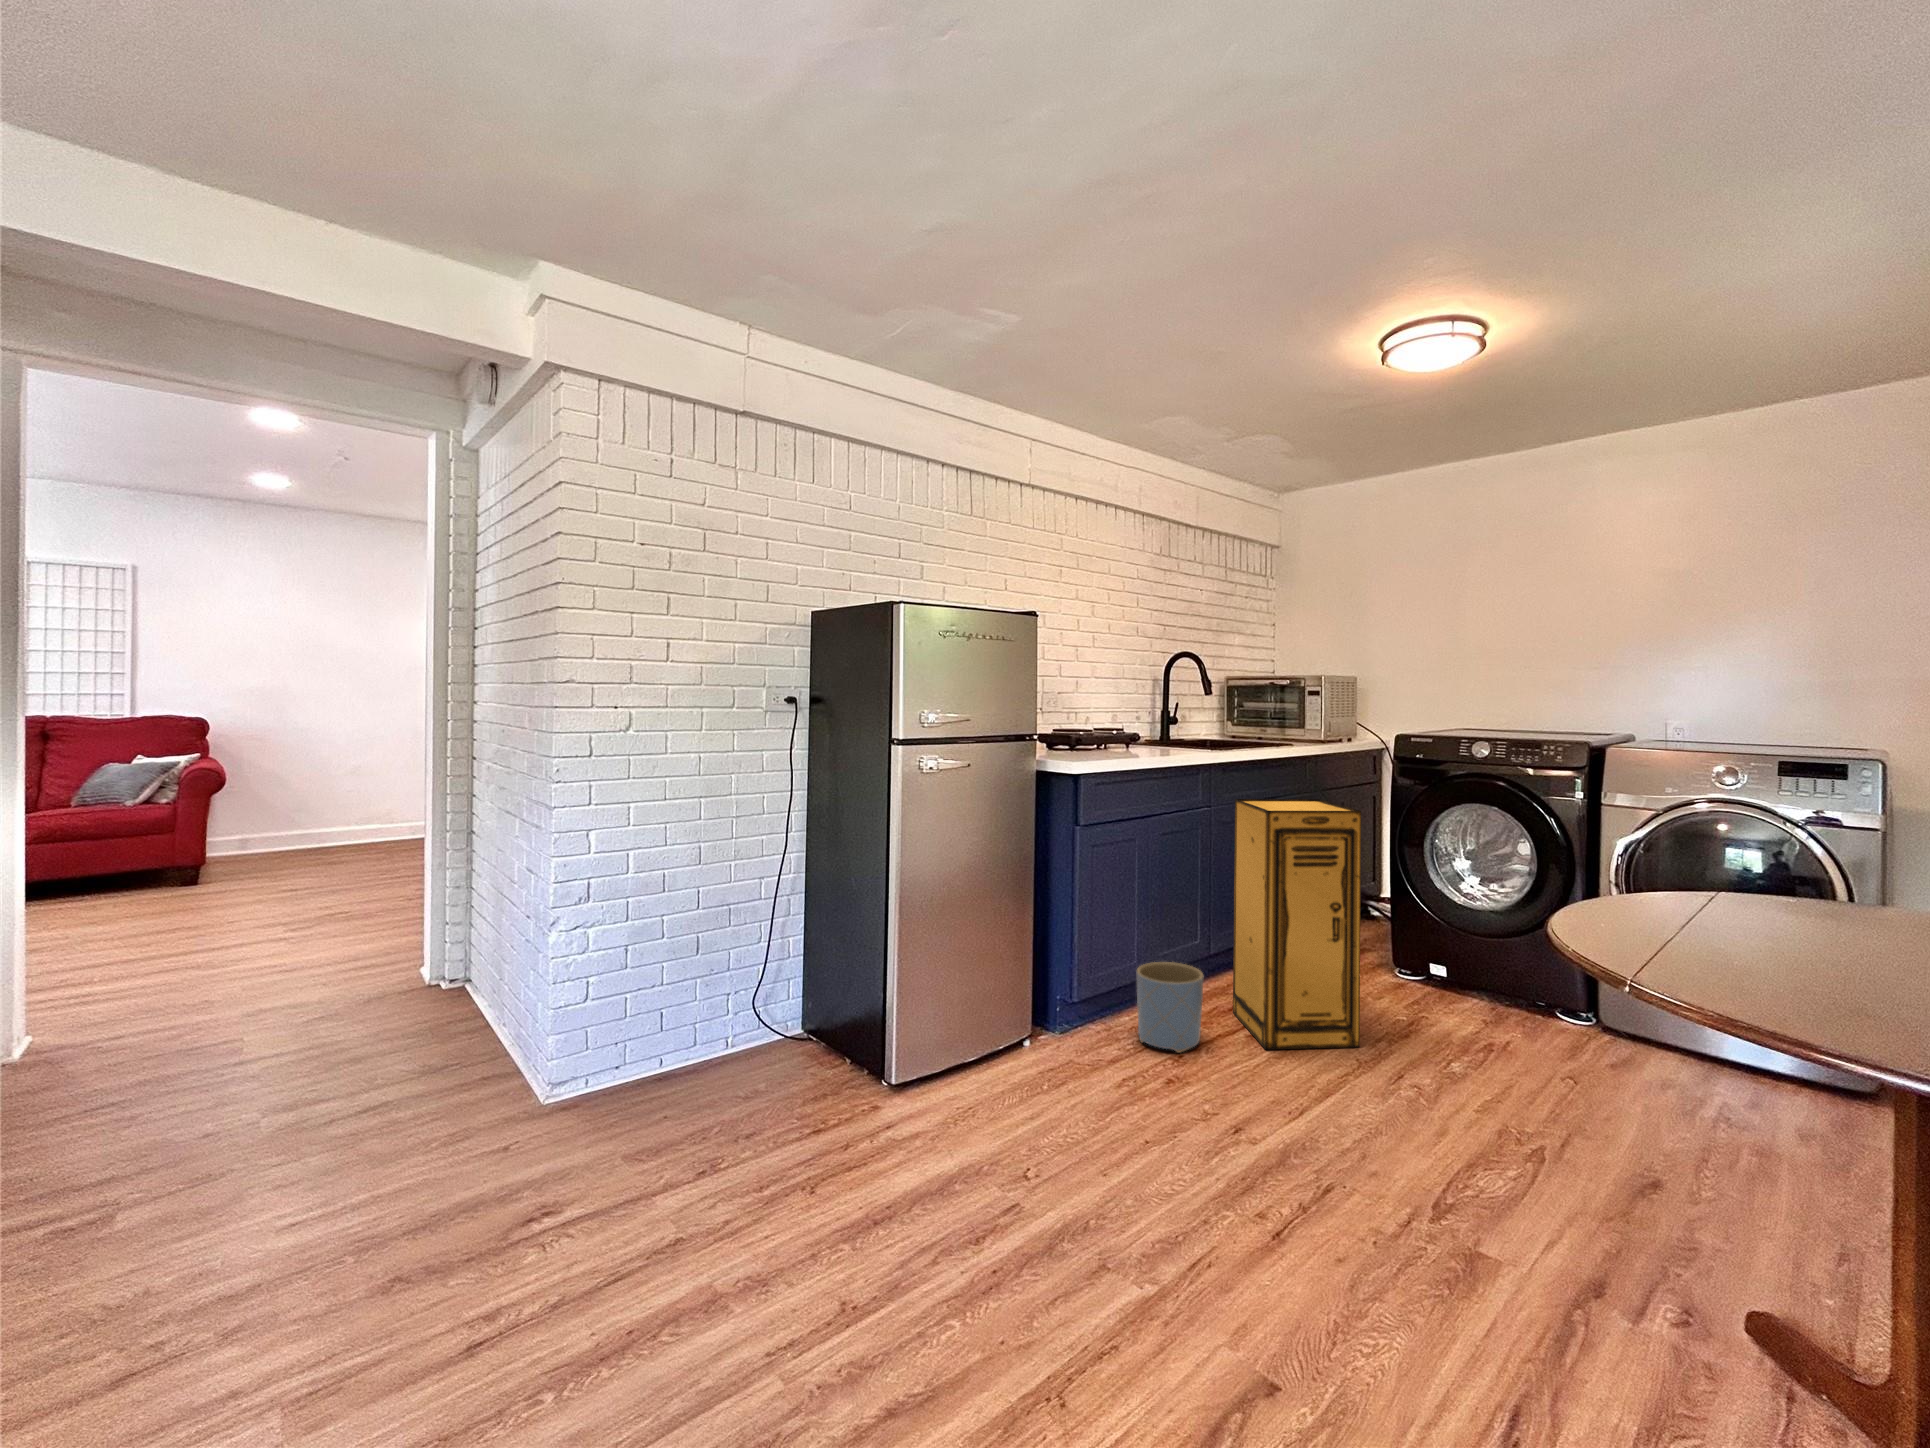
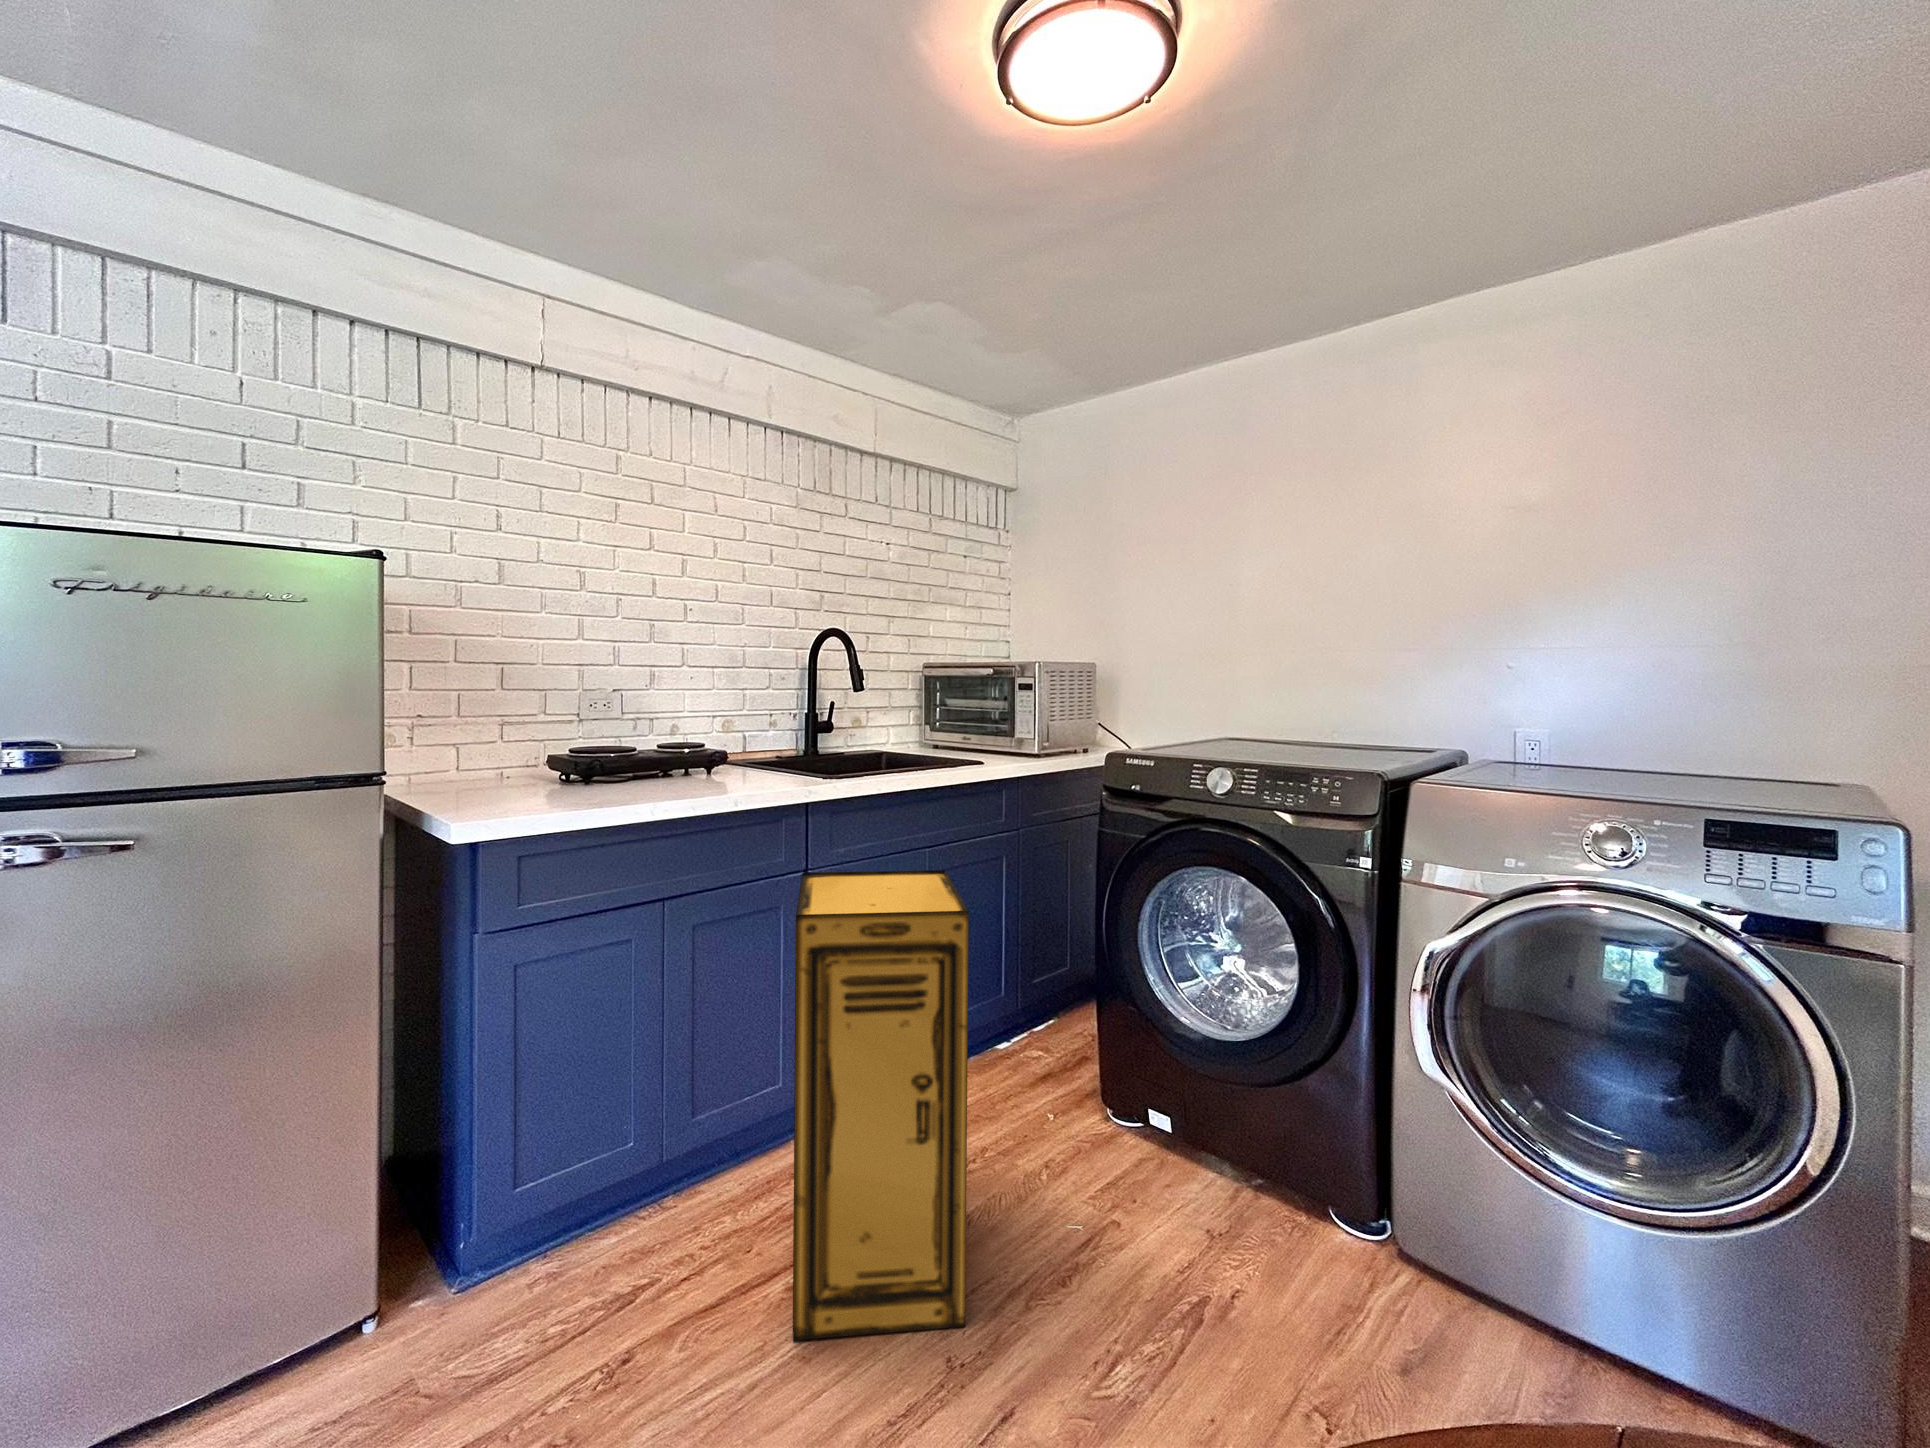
planter: present [1136,962,1204,1053] -> none [576,1159,699,1356]

